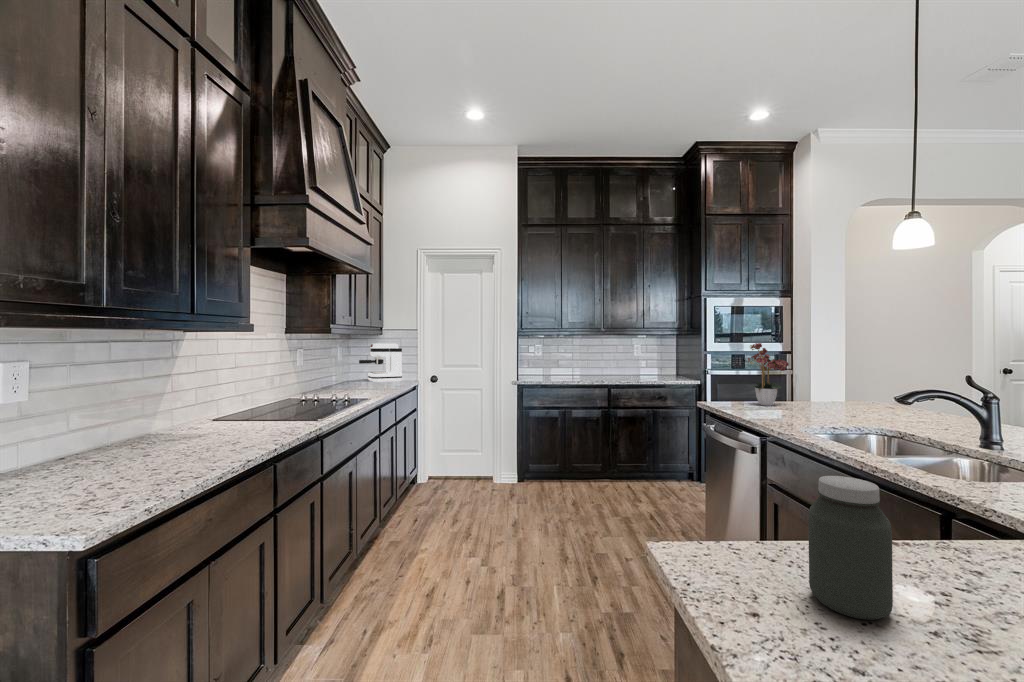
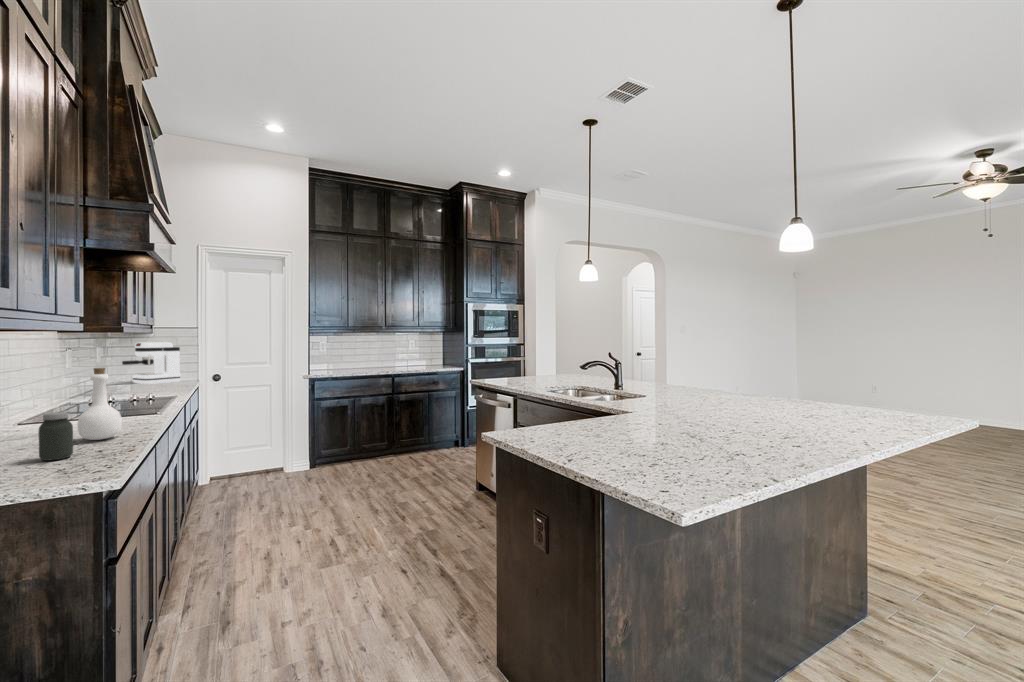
flower arrangement: present [748,343,789,406] -> none [499,339,526,382]
bottle: none [188,362,234,444] -> present [78,368,122,440]
jar: present [808,476,893,620] -> present [38,412,73,461]

